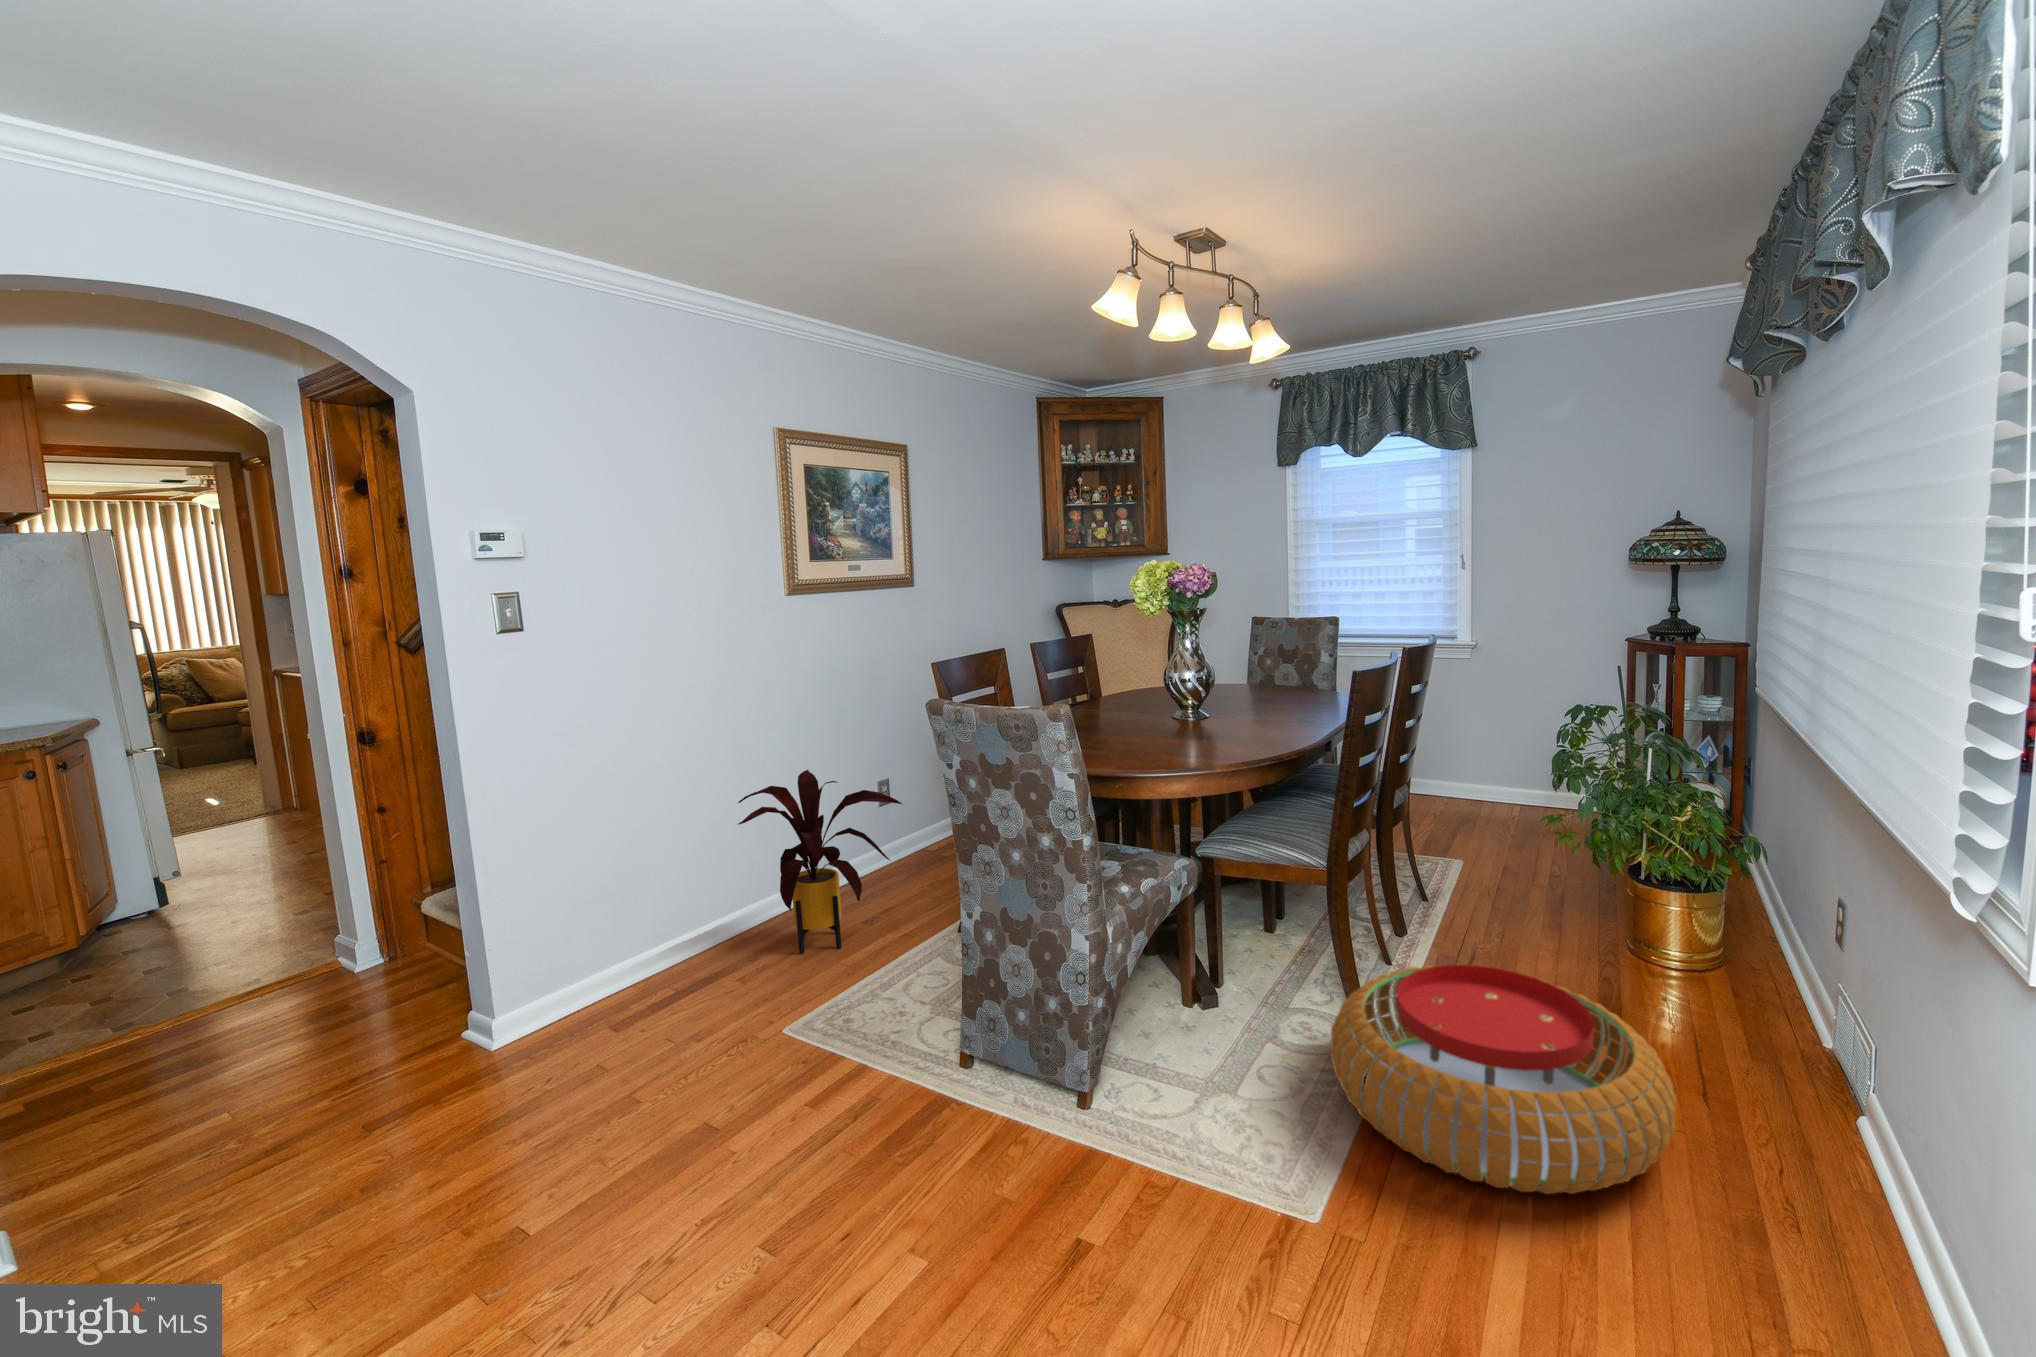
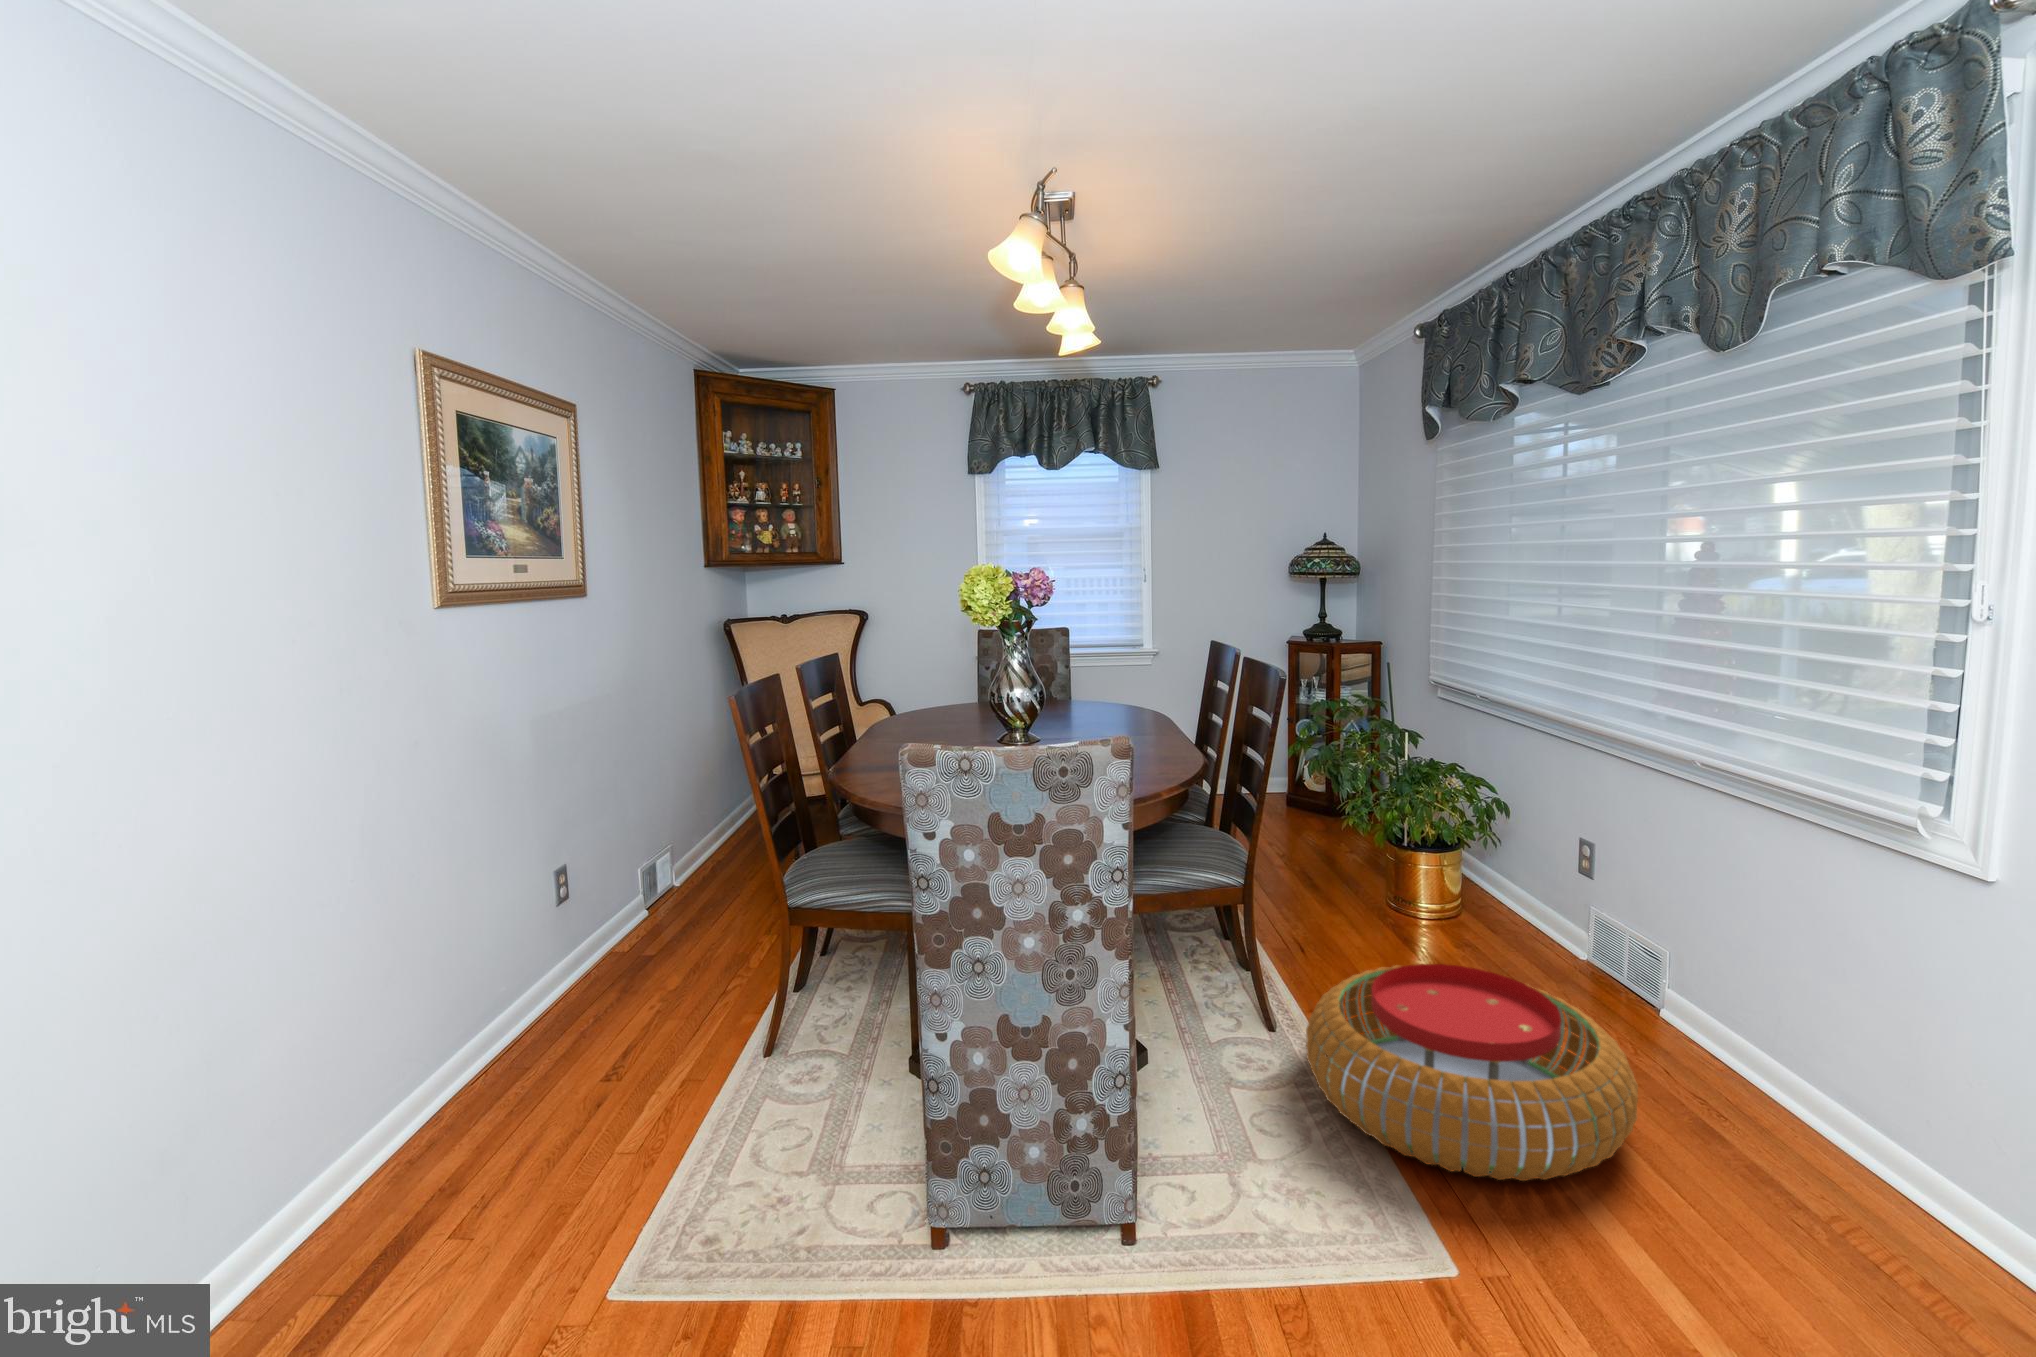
house plant: present [738,770,902,954] -> none [394,871,696,1156]

